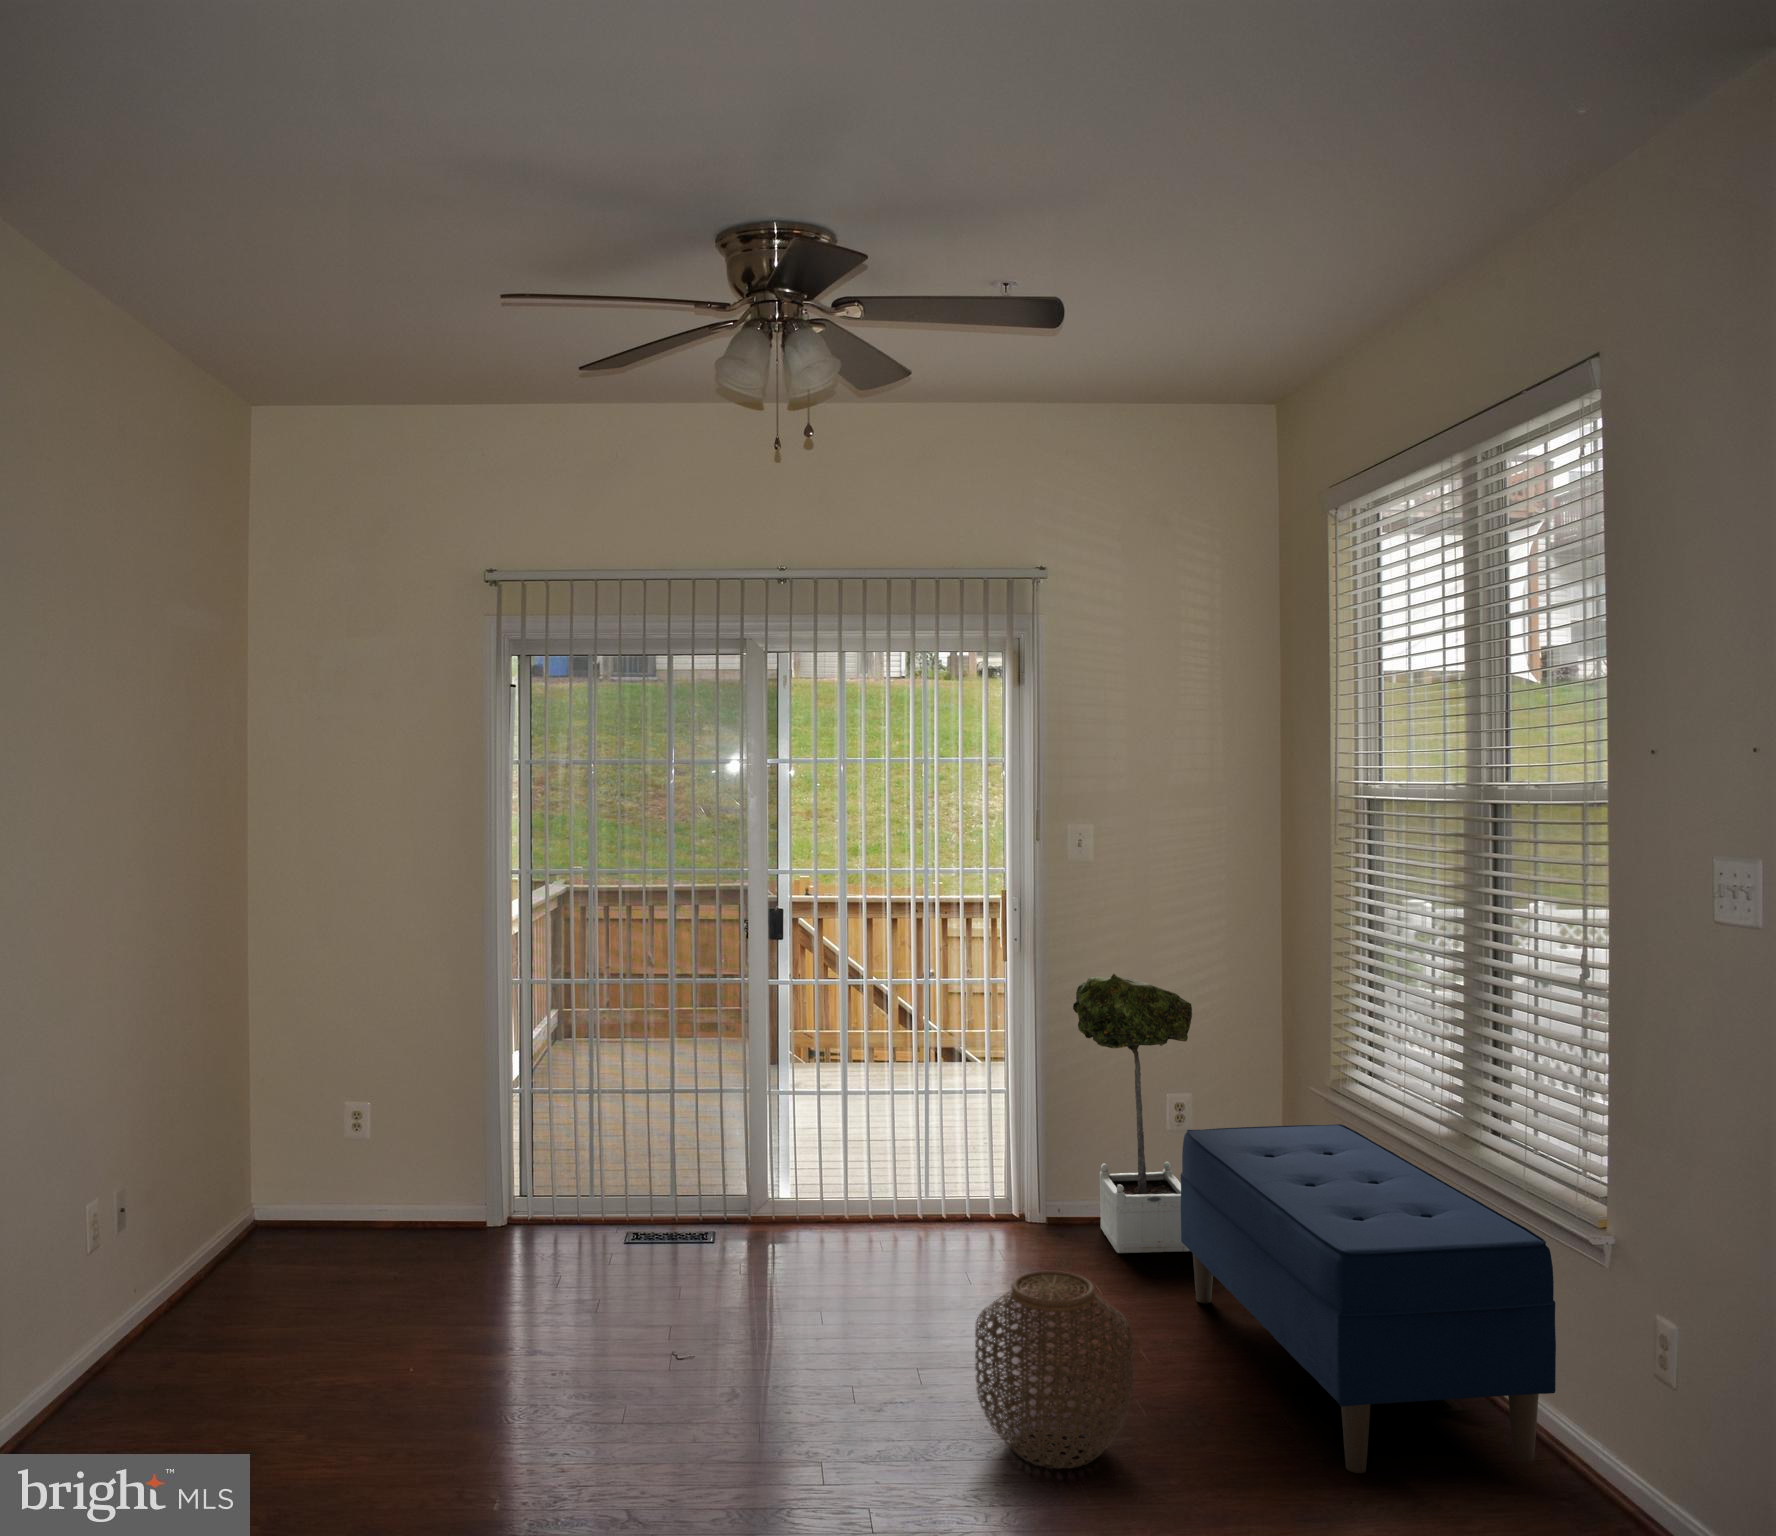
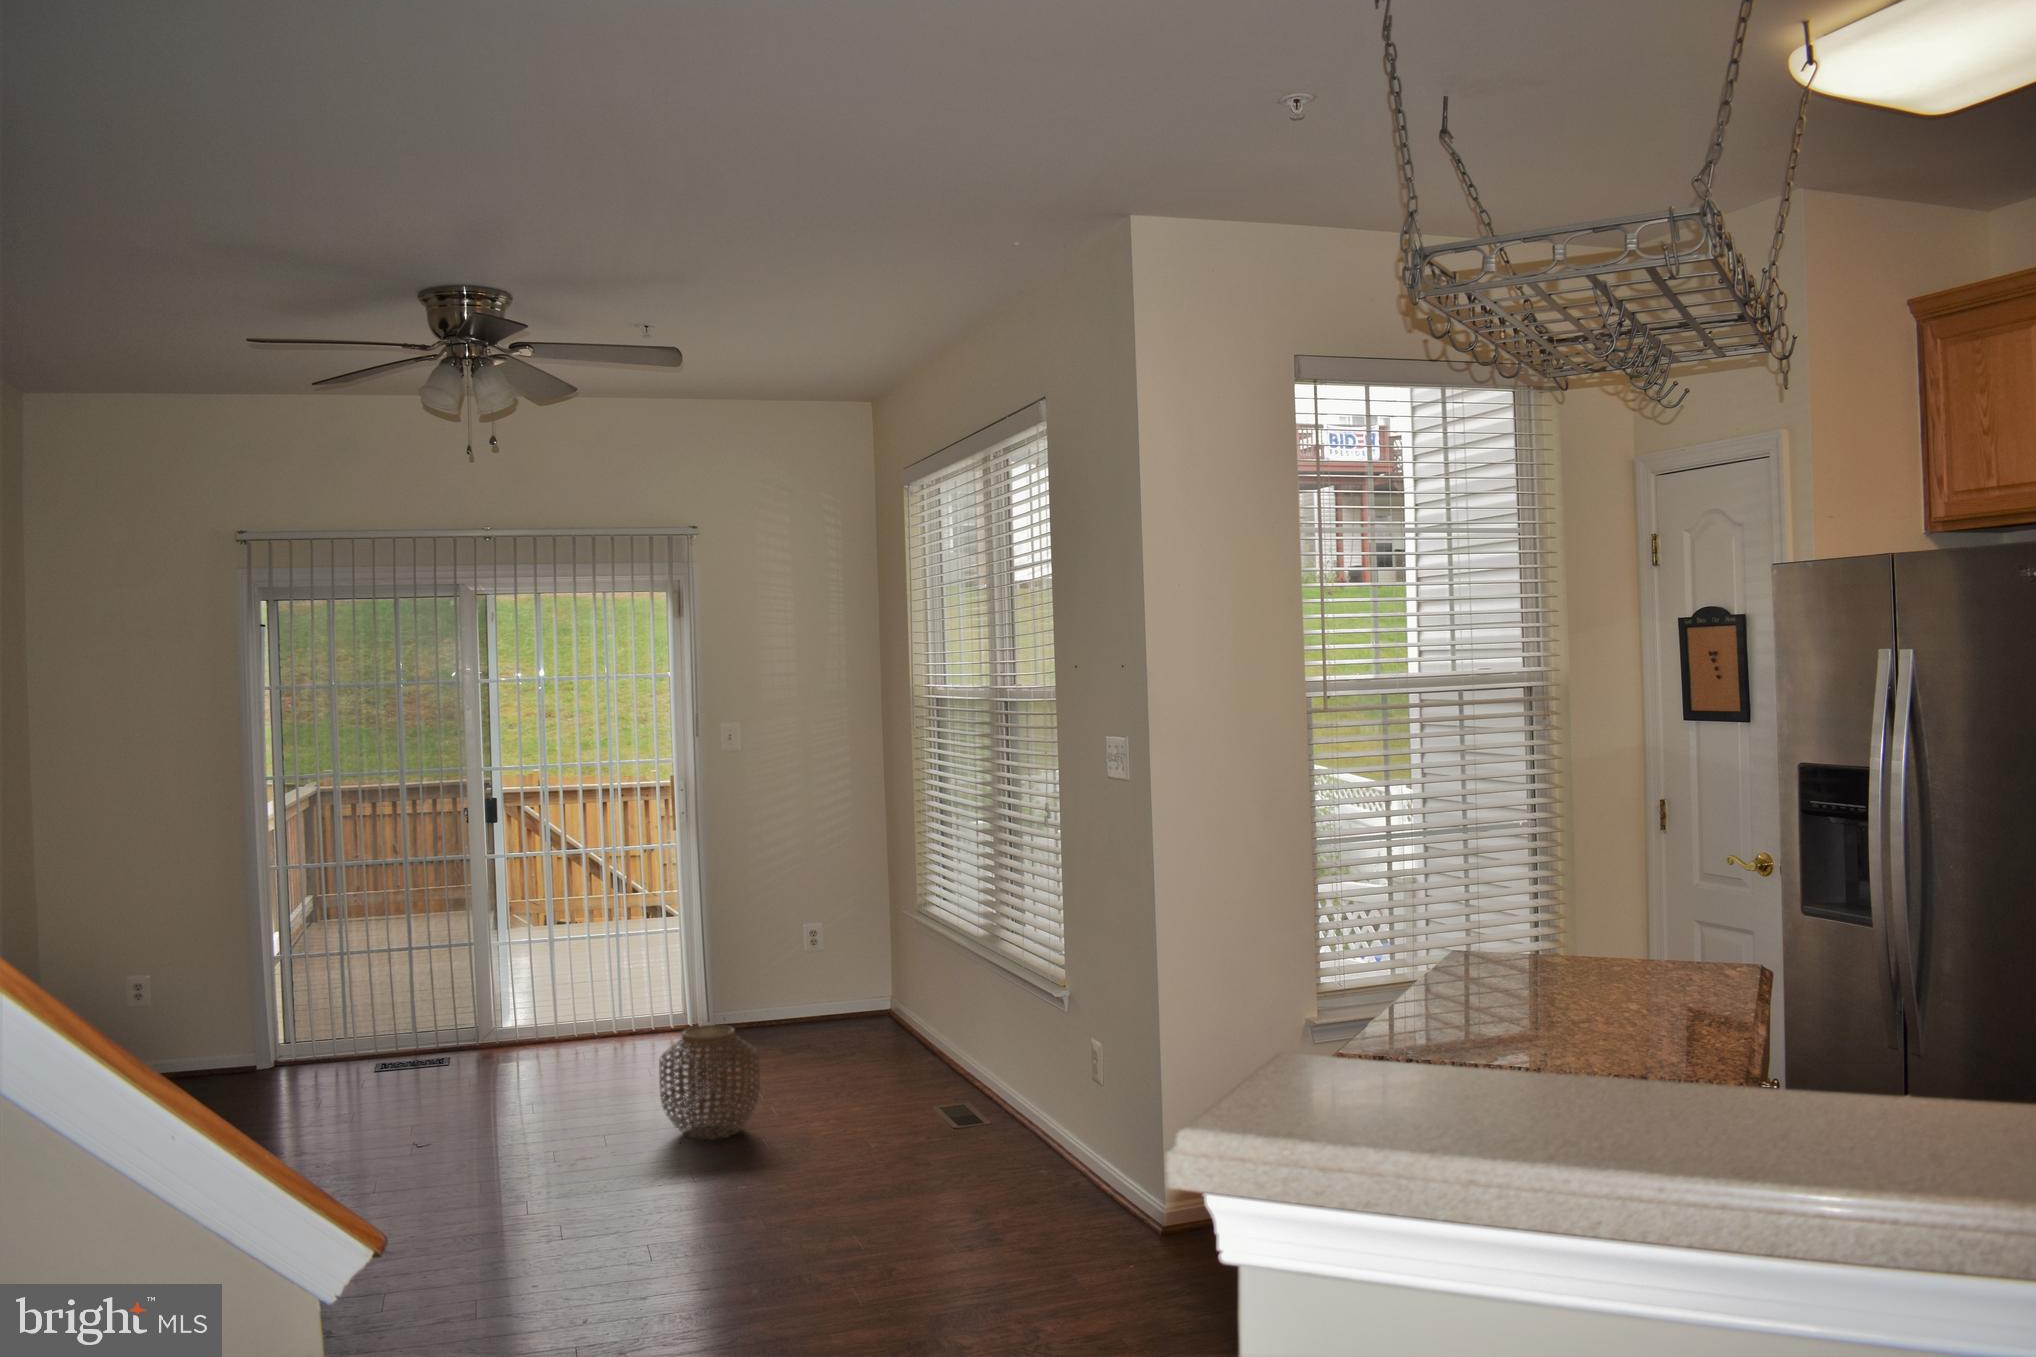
potted tree: present [1073,974,1192,1253] -> none [731,837,822,1042]
bench: present [1180,1124,1556,1473] -> none [807,933,1012,1124]

